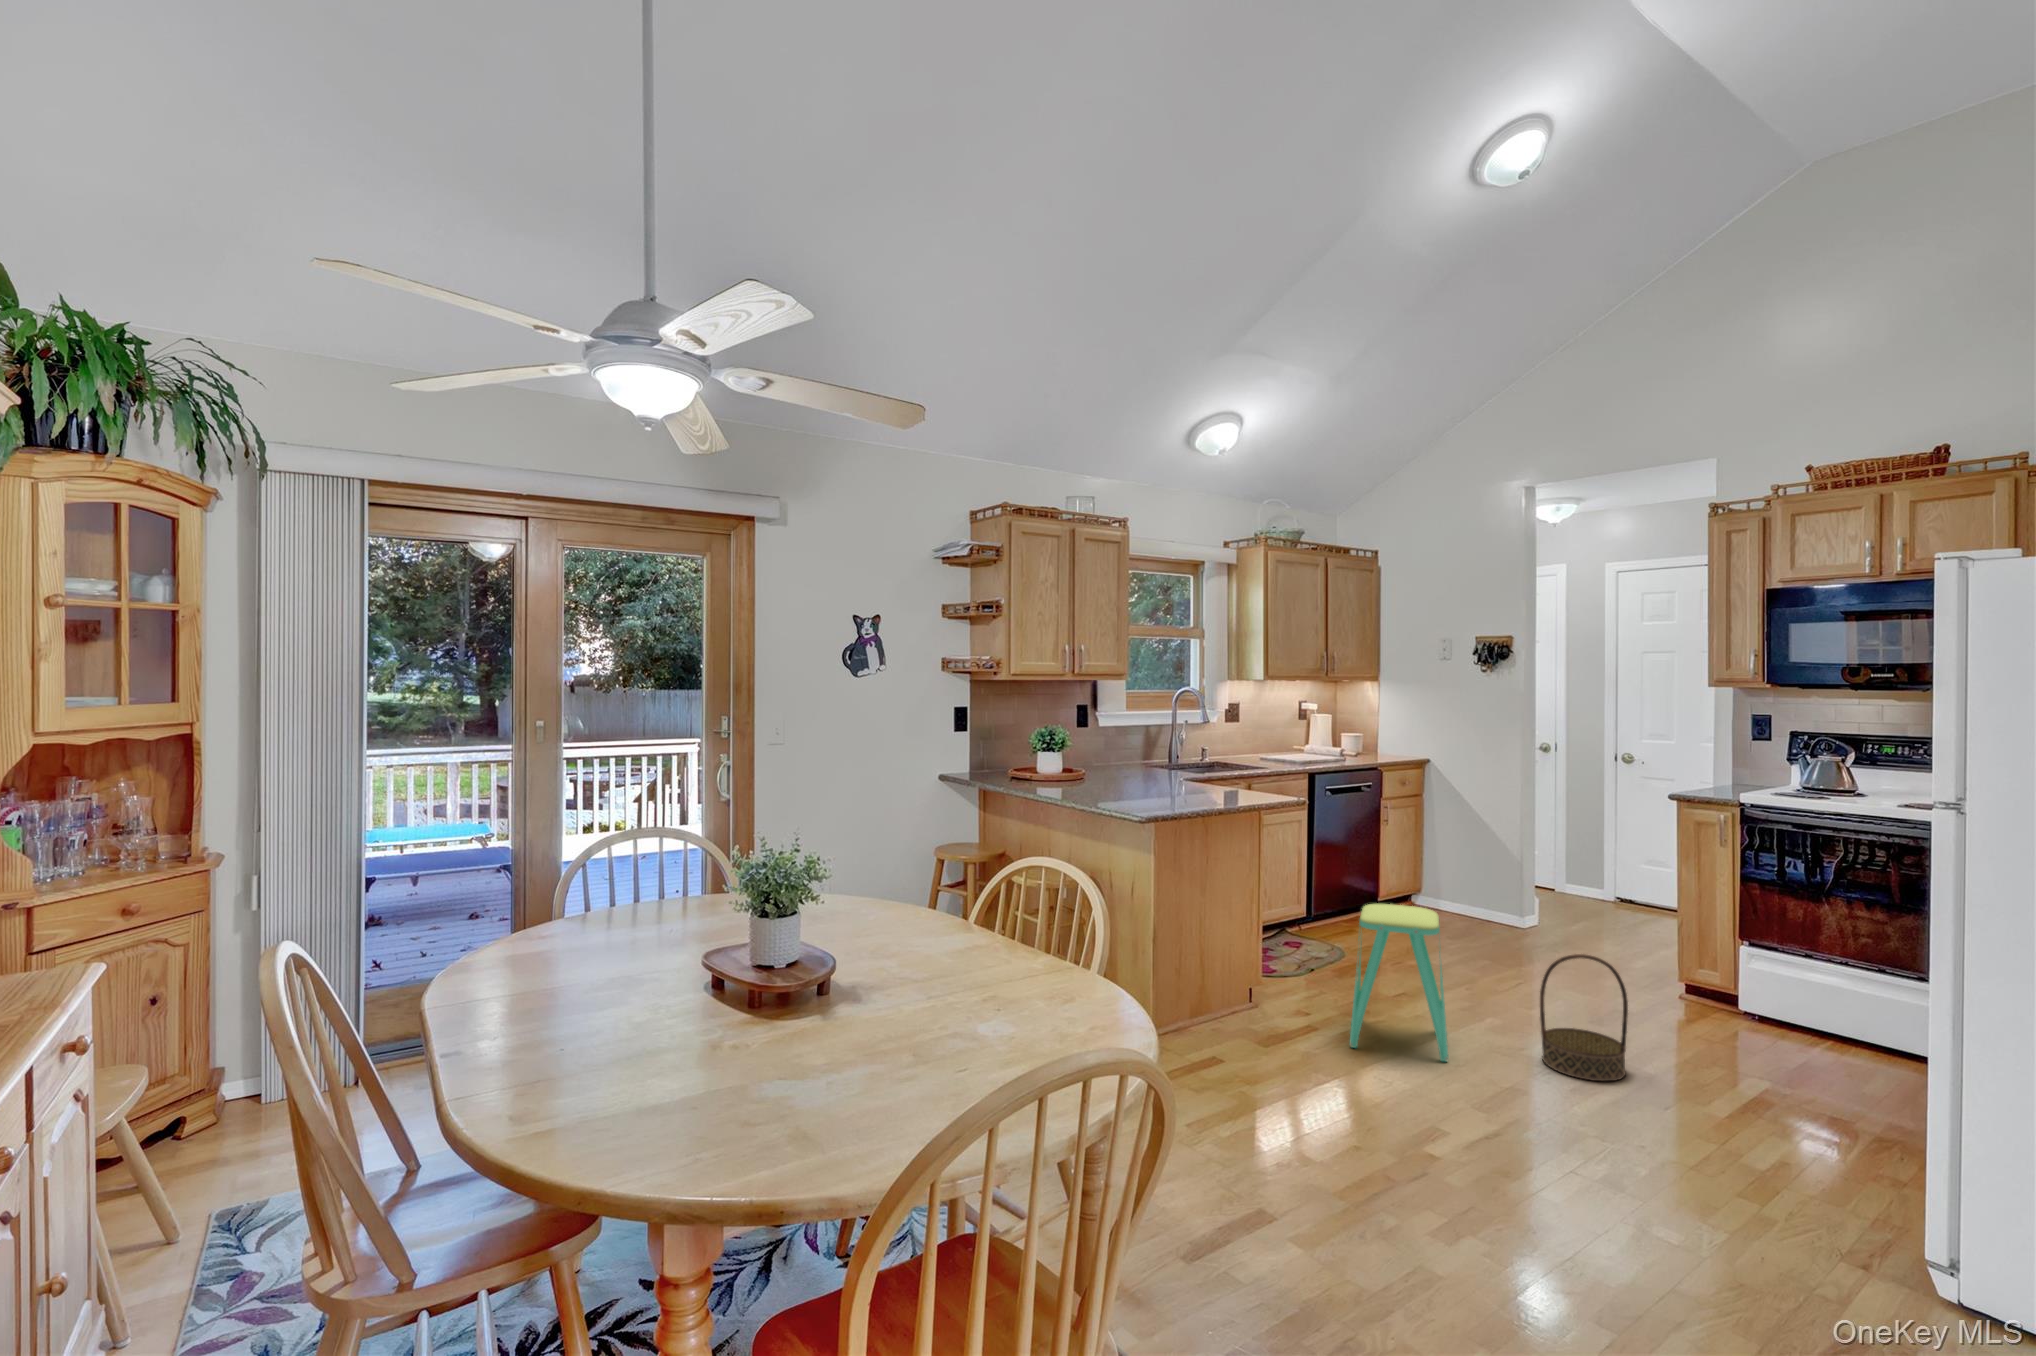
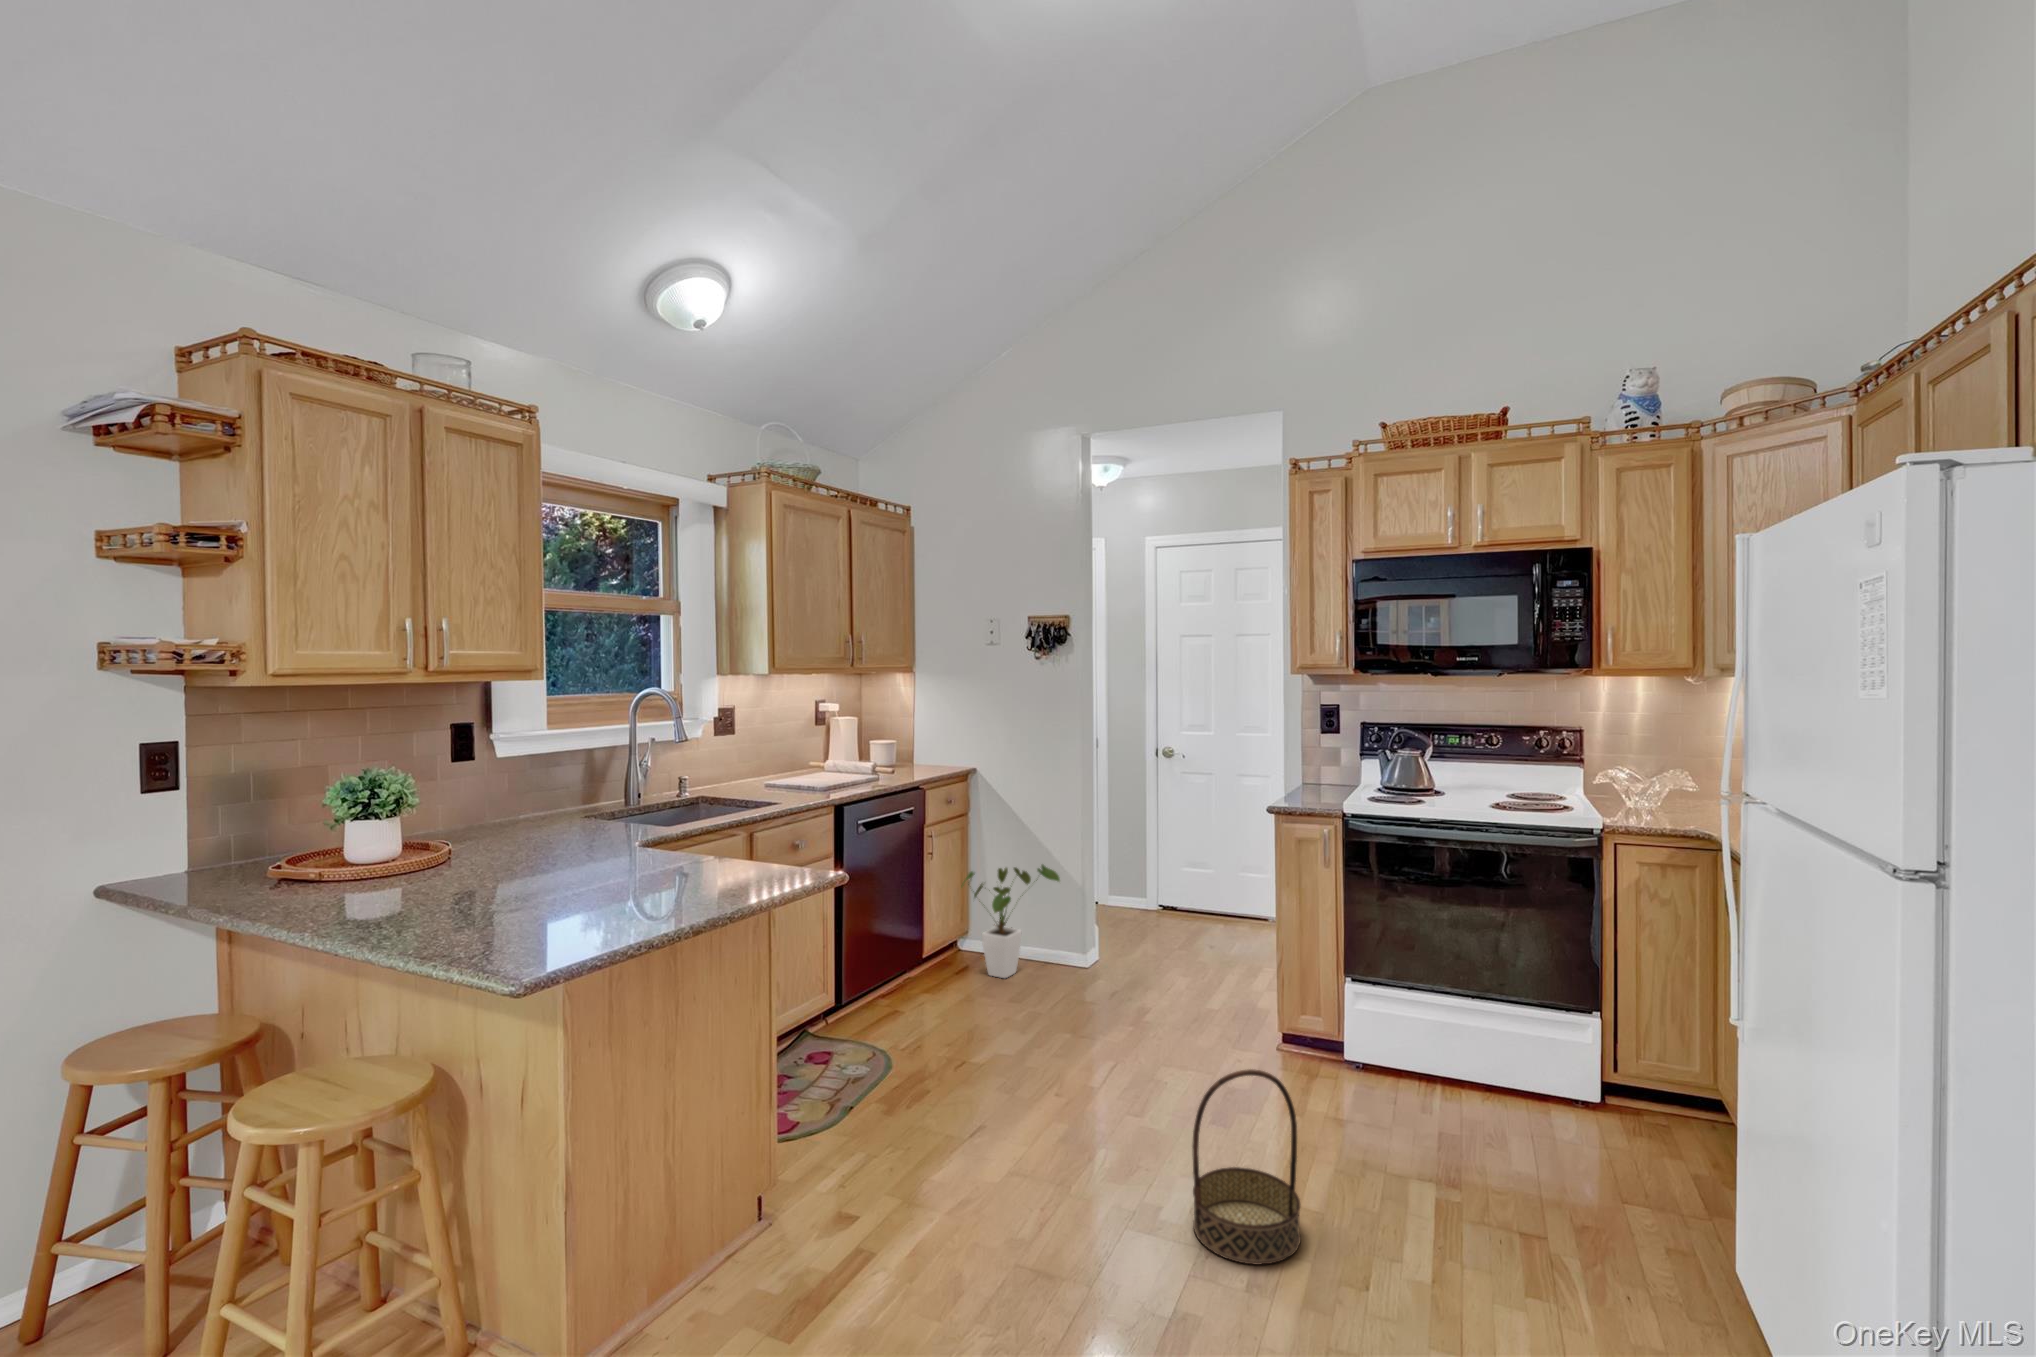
house plant: none [1409,836,1499,925] -> present [963,865,1060,978]
stool: present [1349,904,1448,1061] -> none [927,1028,1081,1302]

